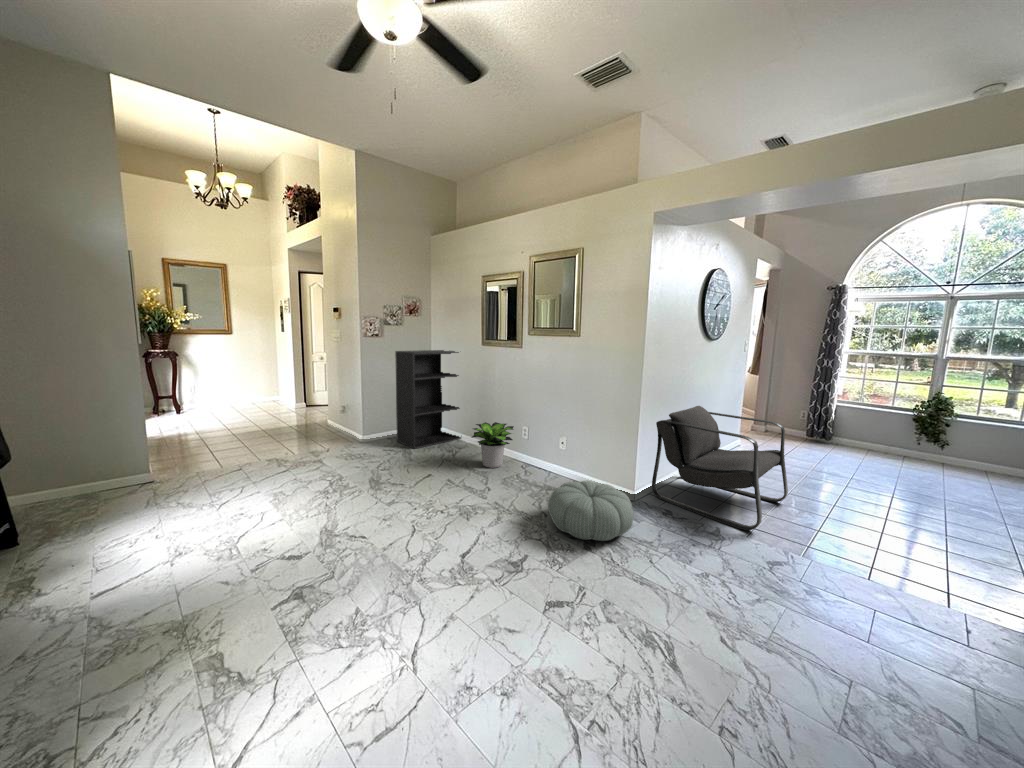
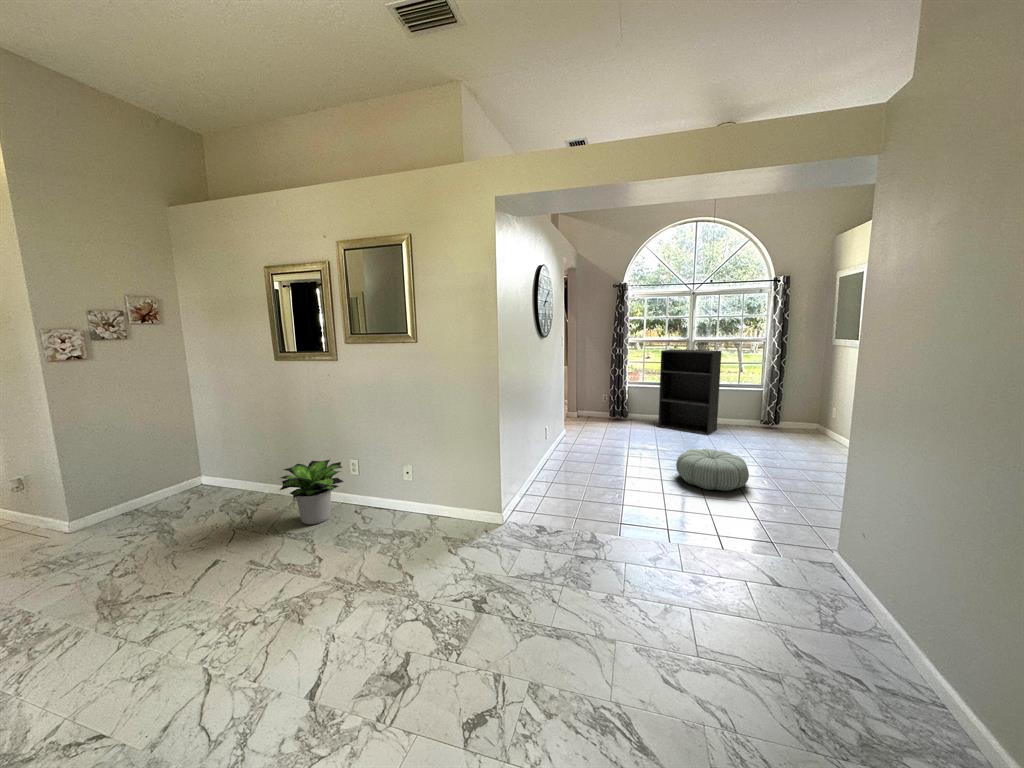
bookshelf: present [395,350,461,449] -> present [658,349,721,435]
armchair: present [652,406,788,530] -> none [516,406,630,527]
pouf: present [548,481,633,541] -> present [676,449,749,491]

